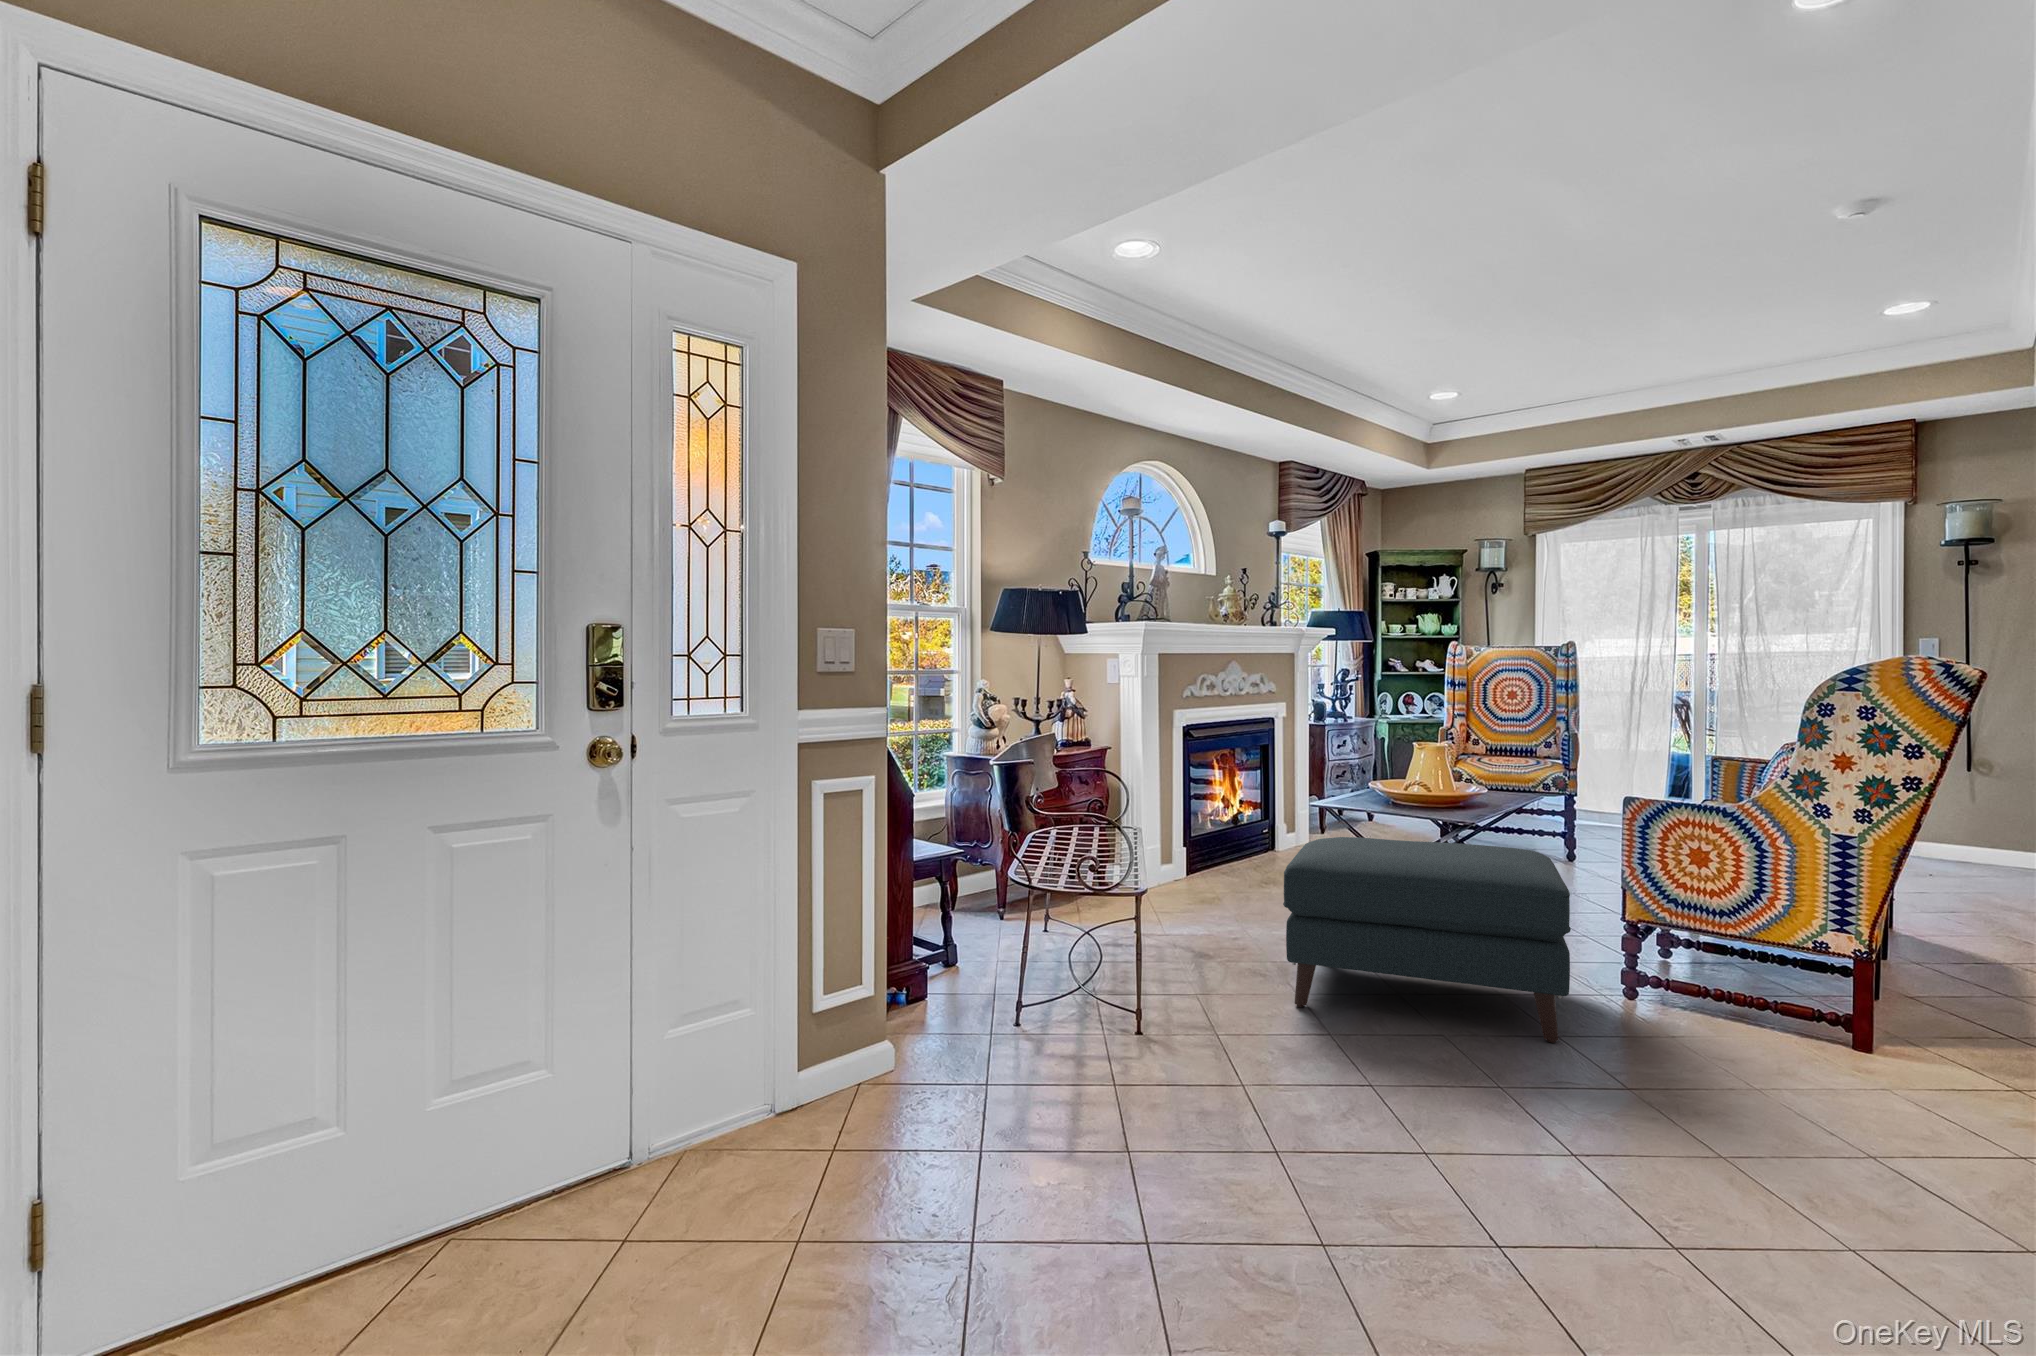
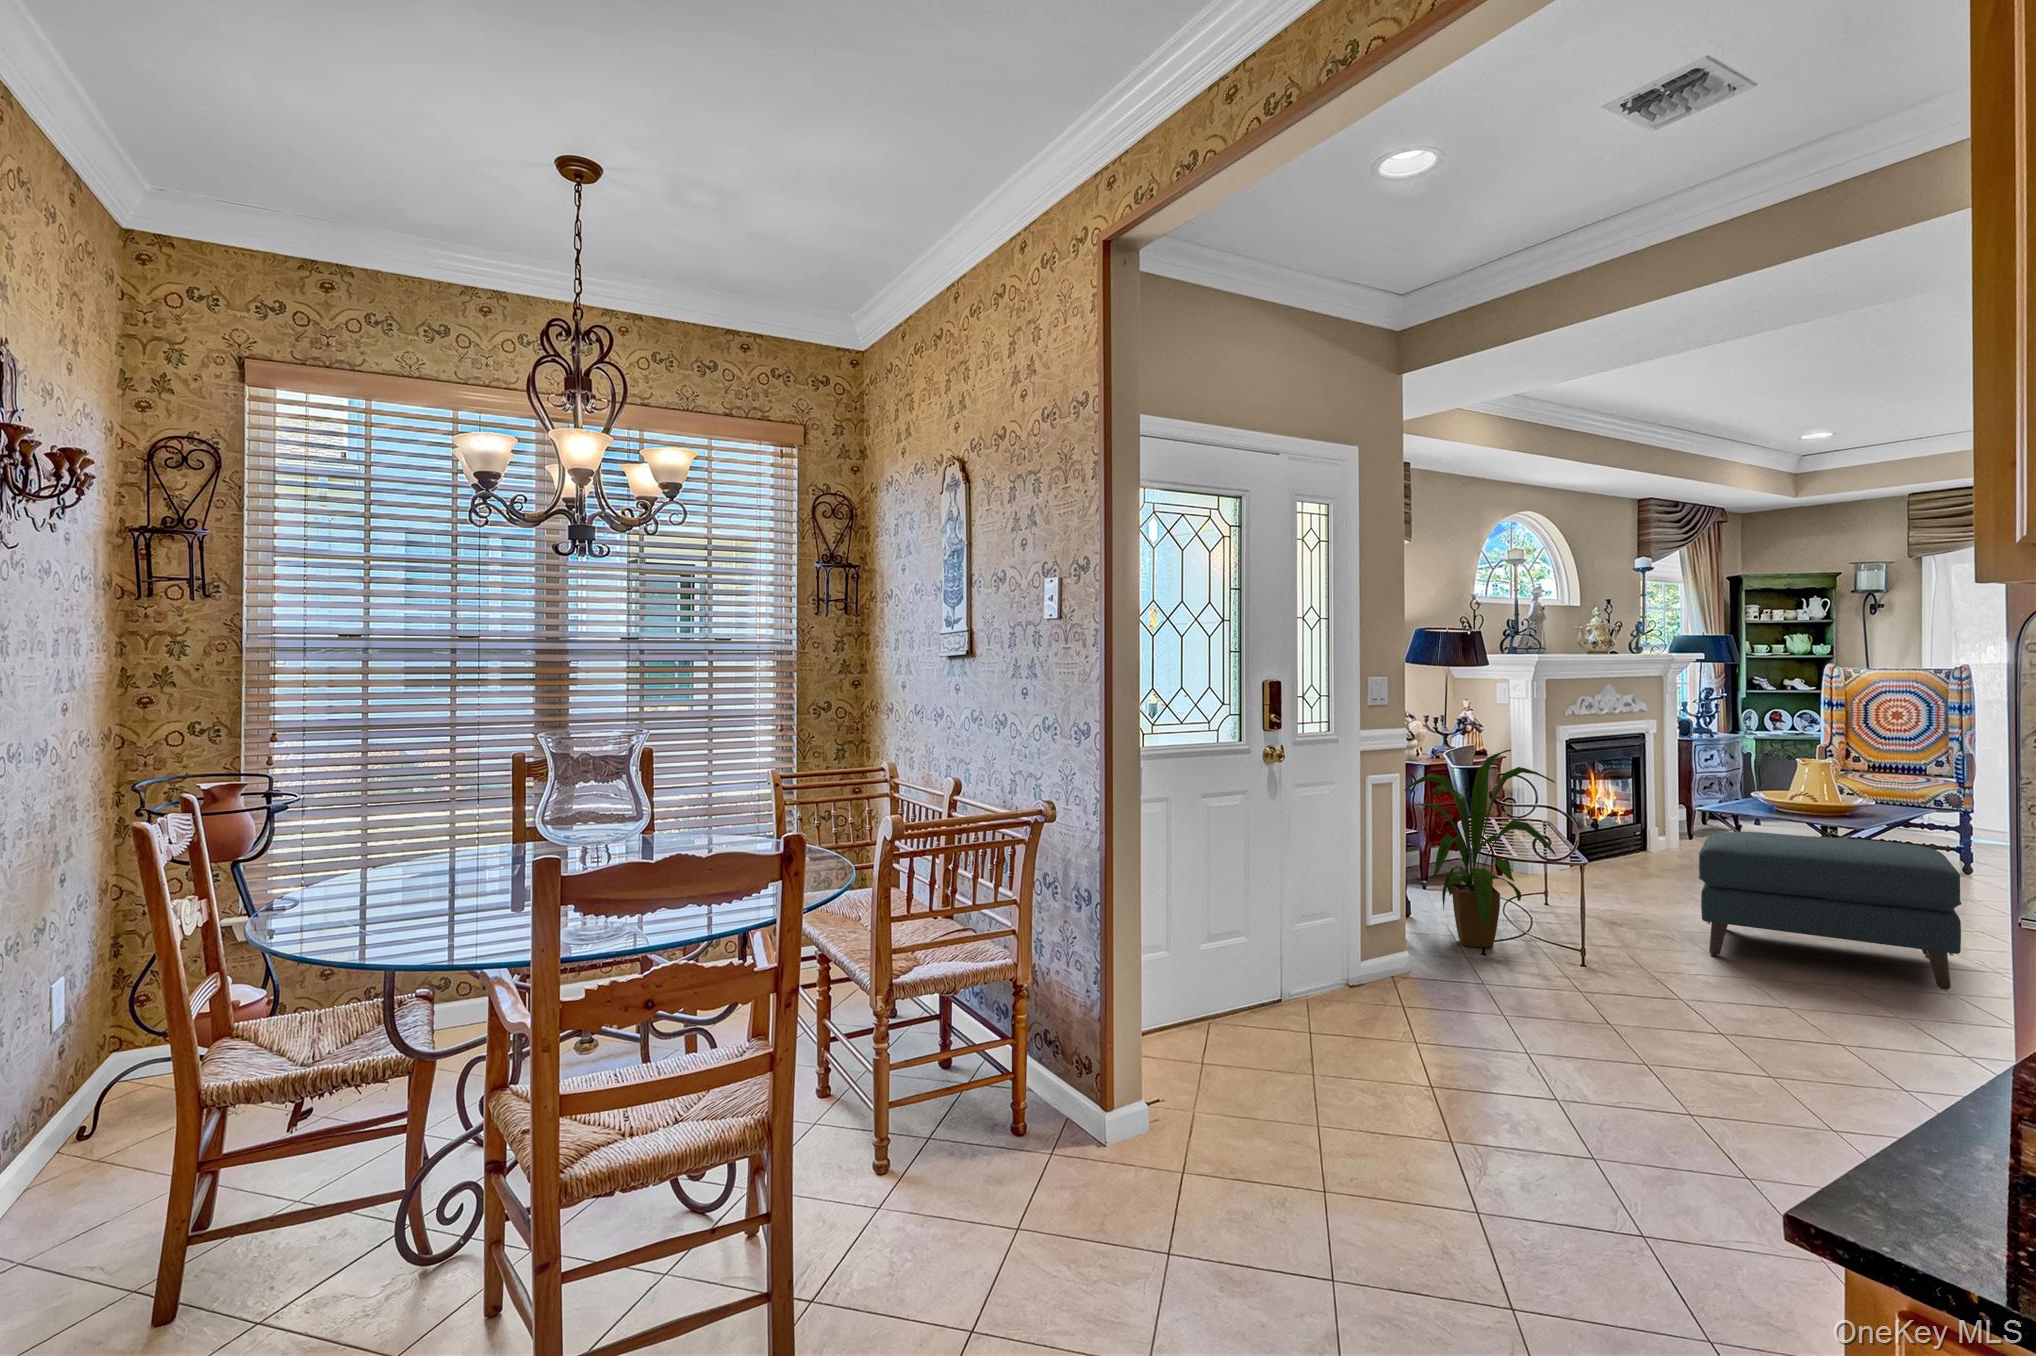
house plant: none [917,737,1109,1018] -> present [1405,750,1556,948]

